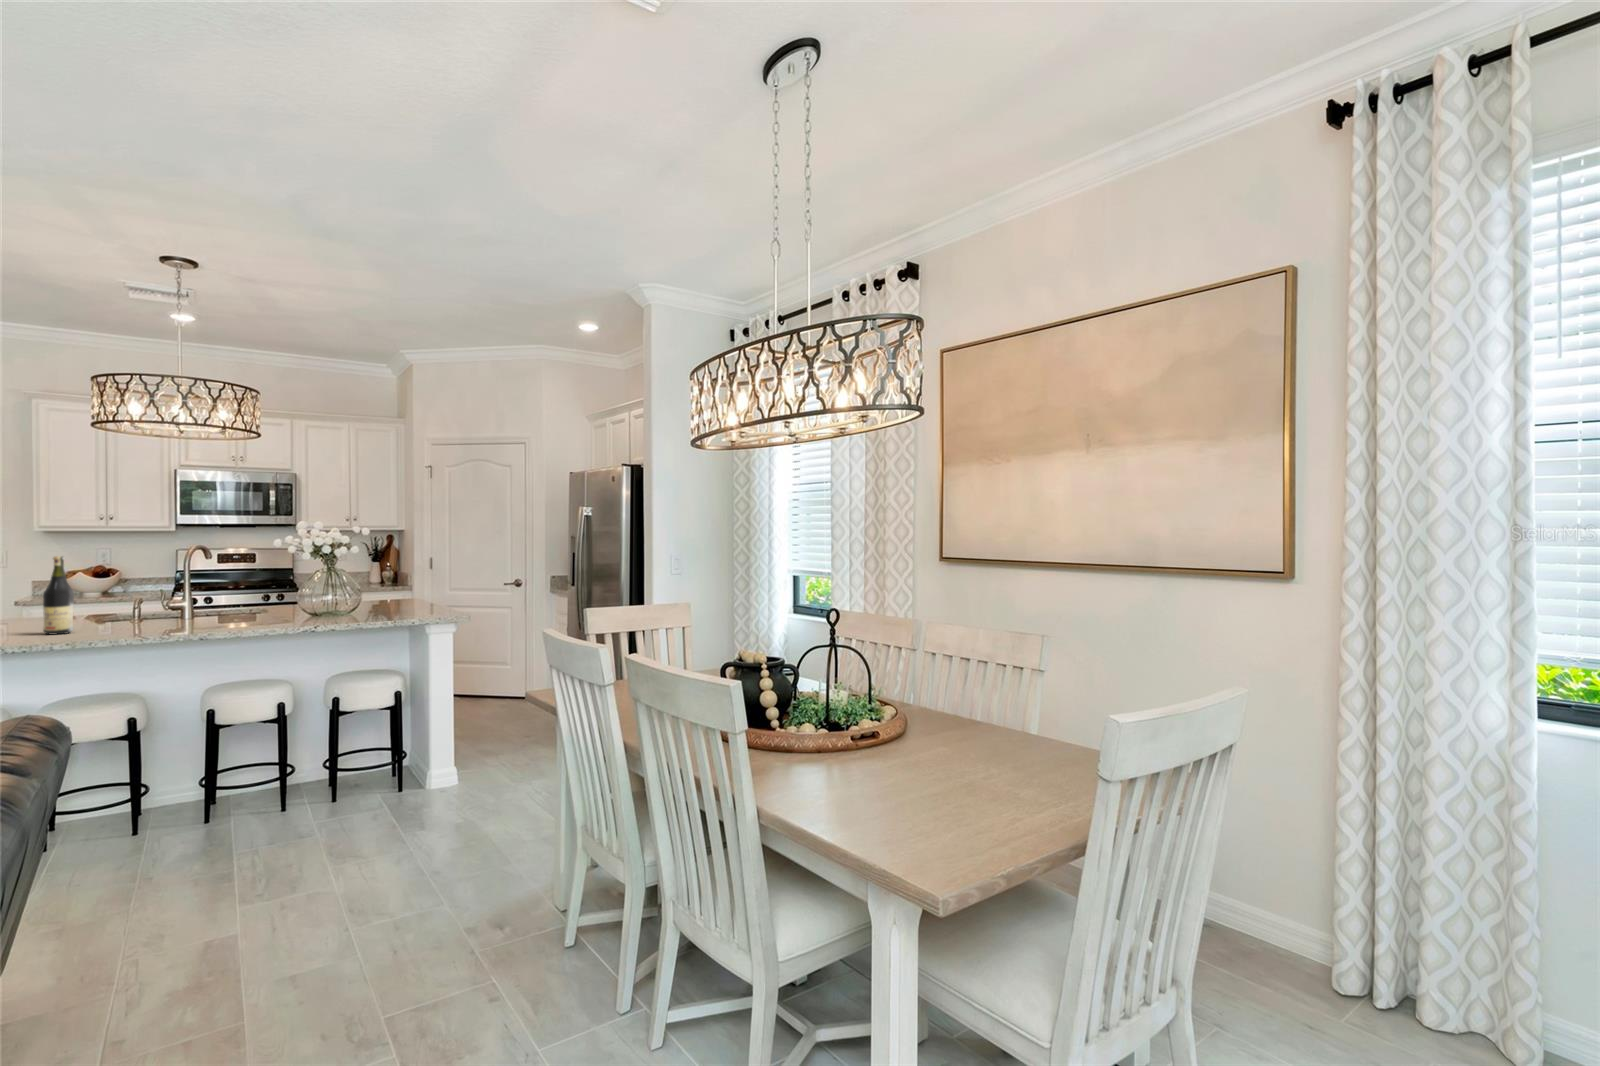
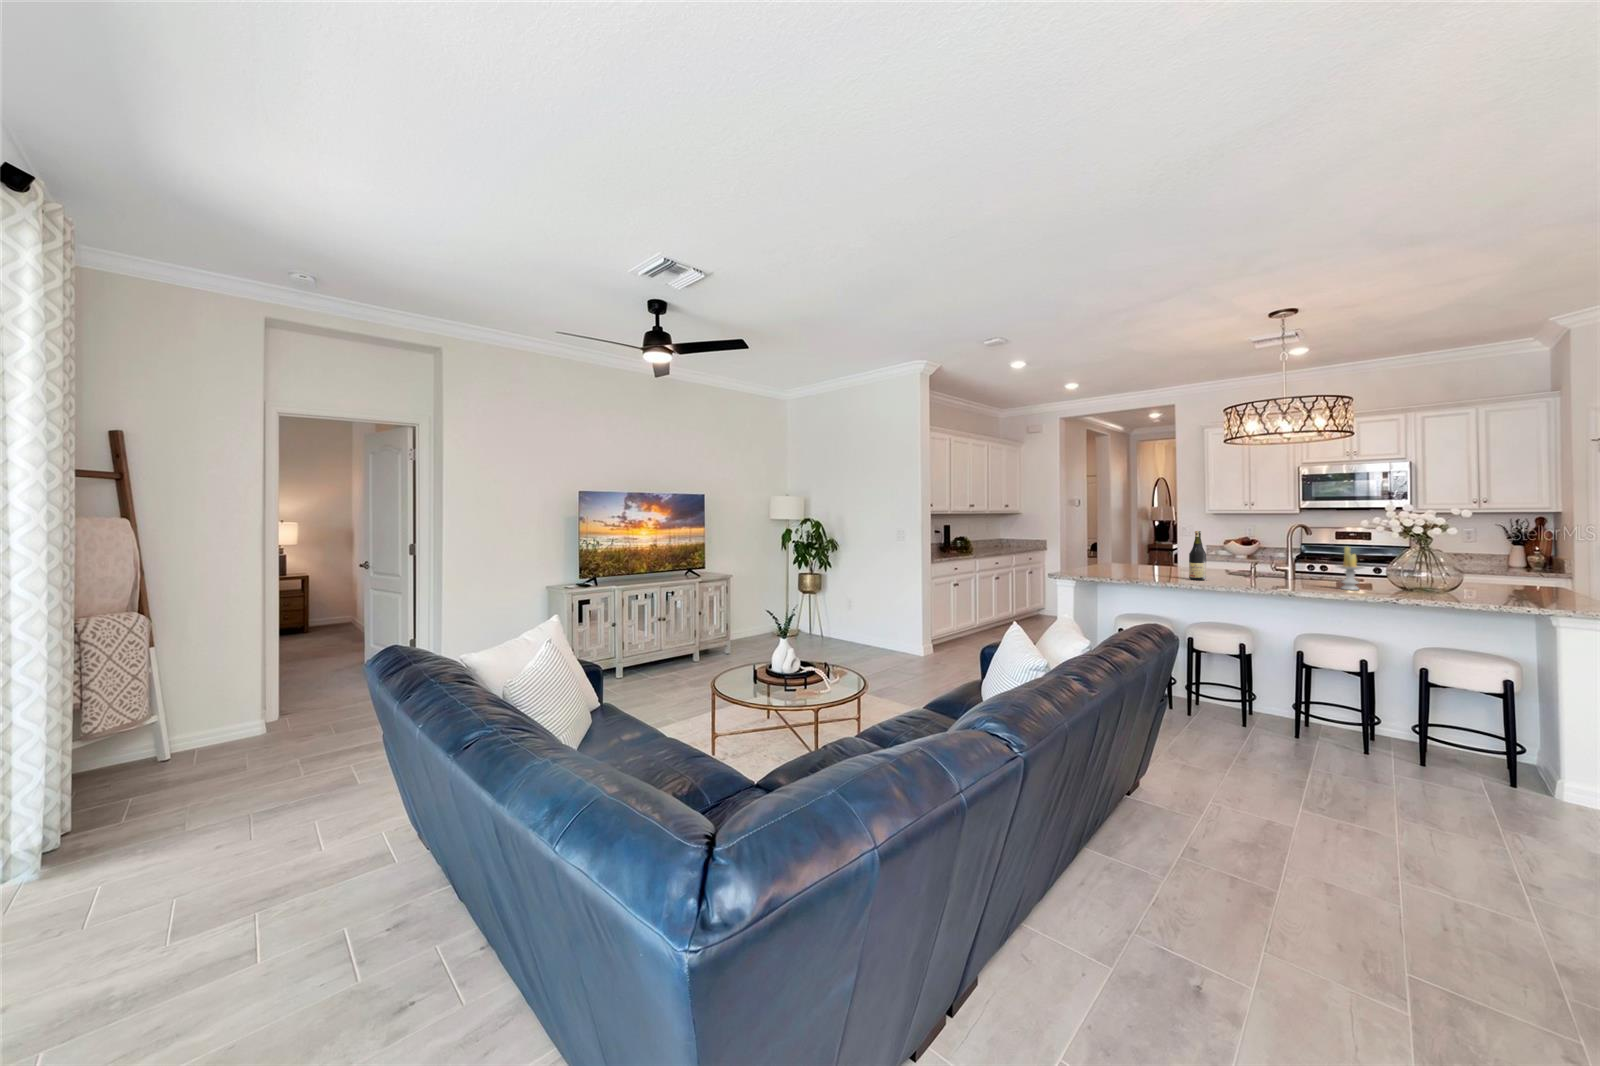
candle: none [249,571,280,623] -> present [1337,547,1364,590]

